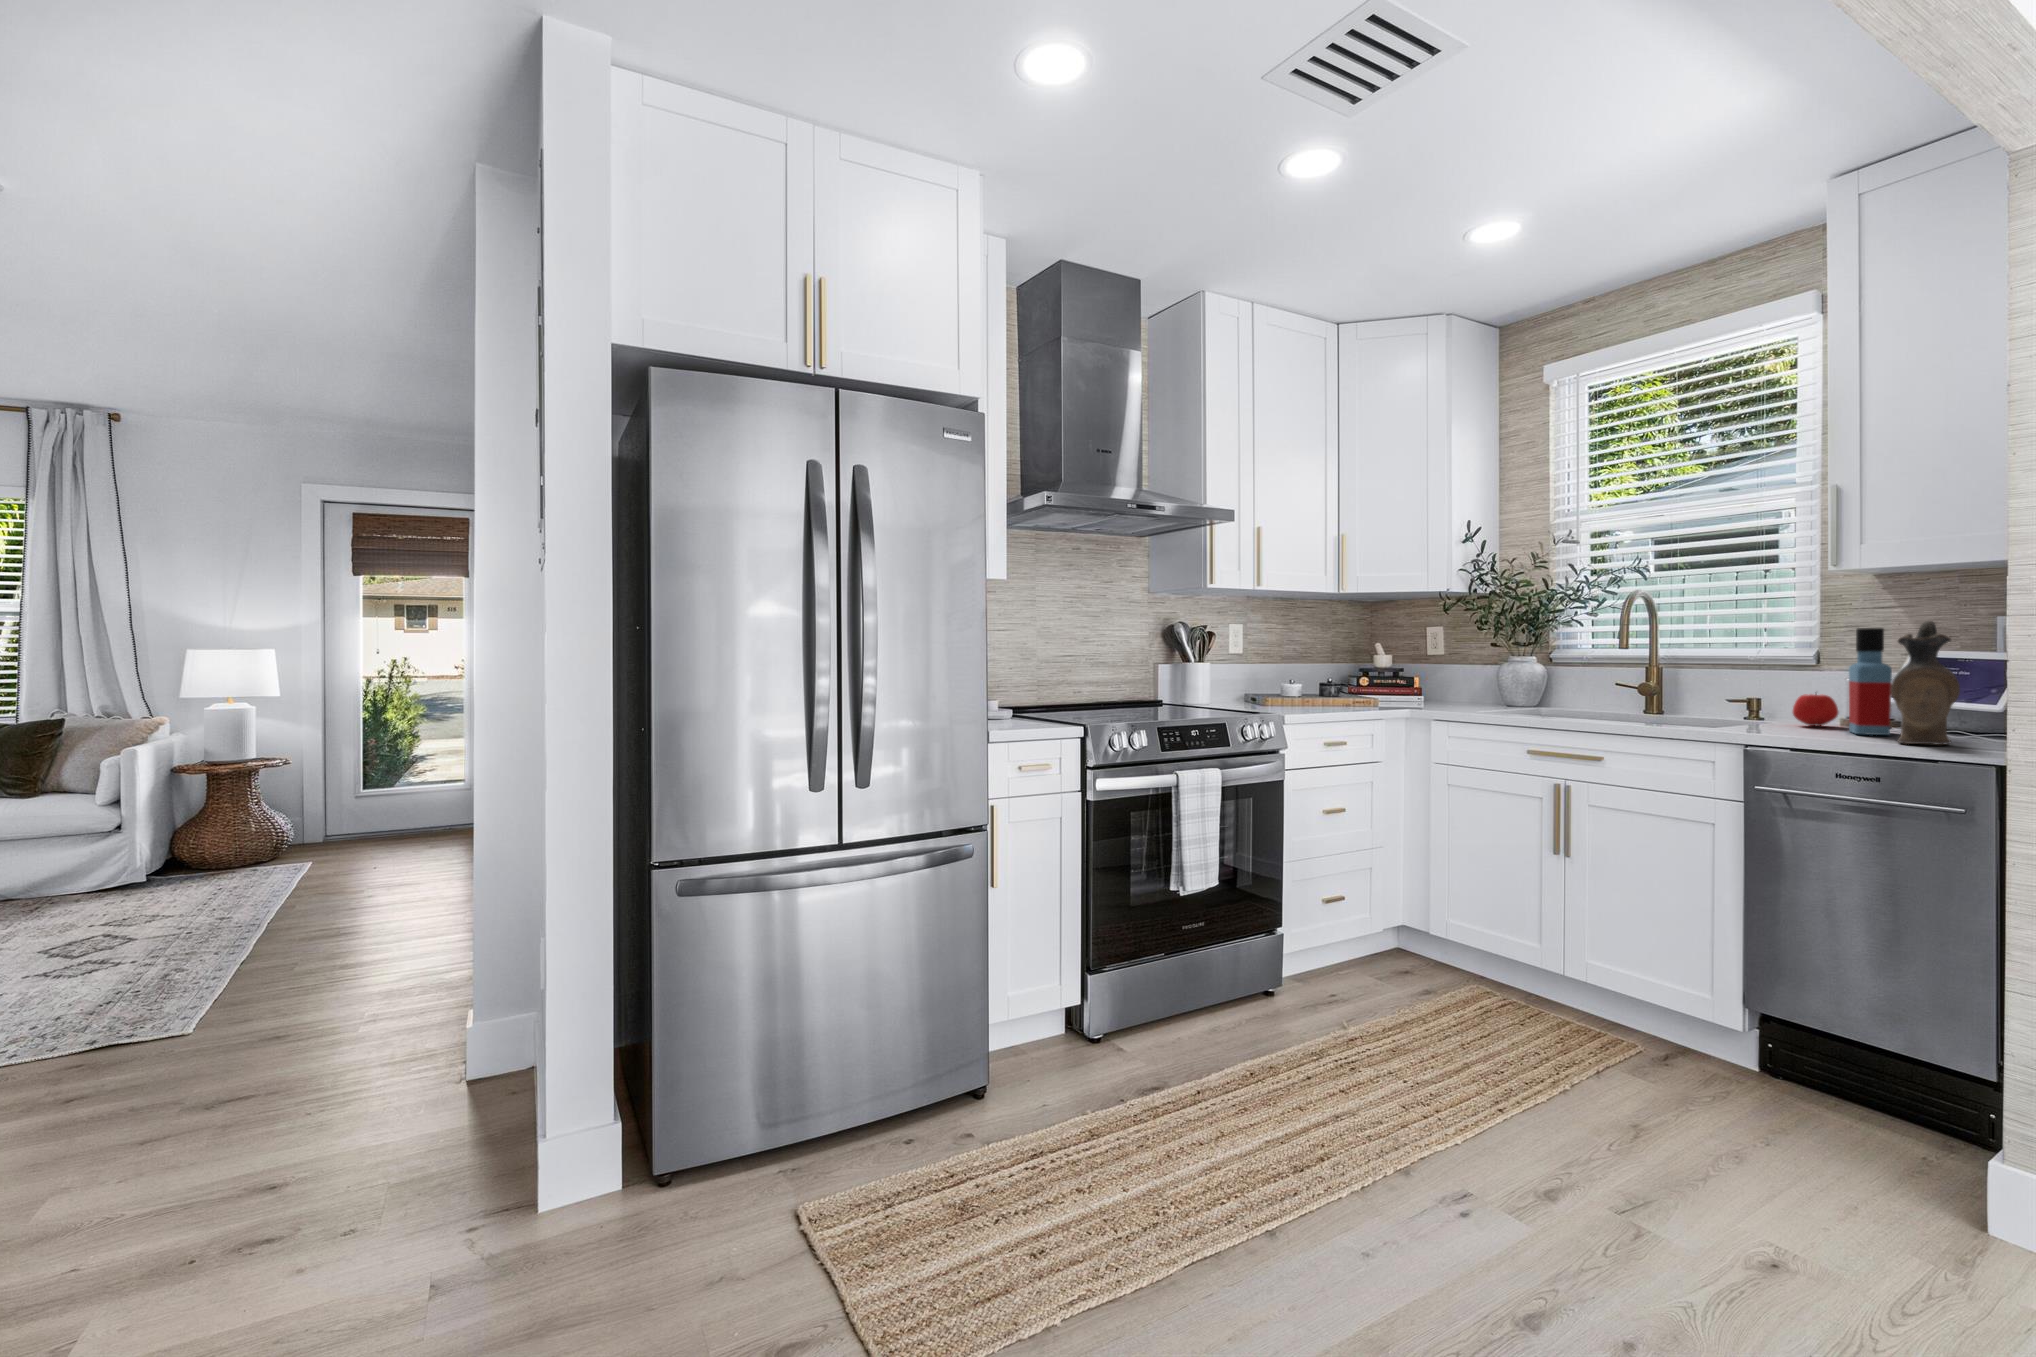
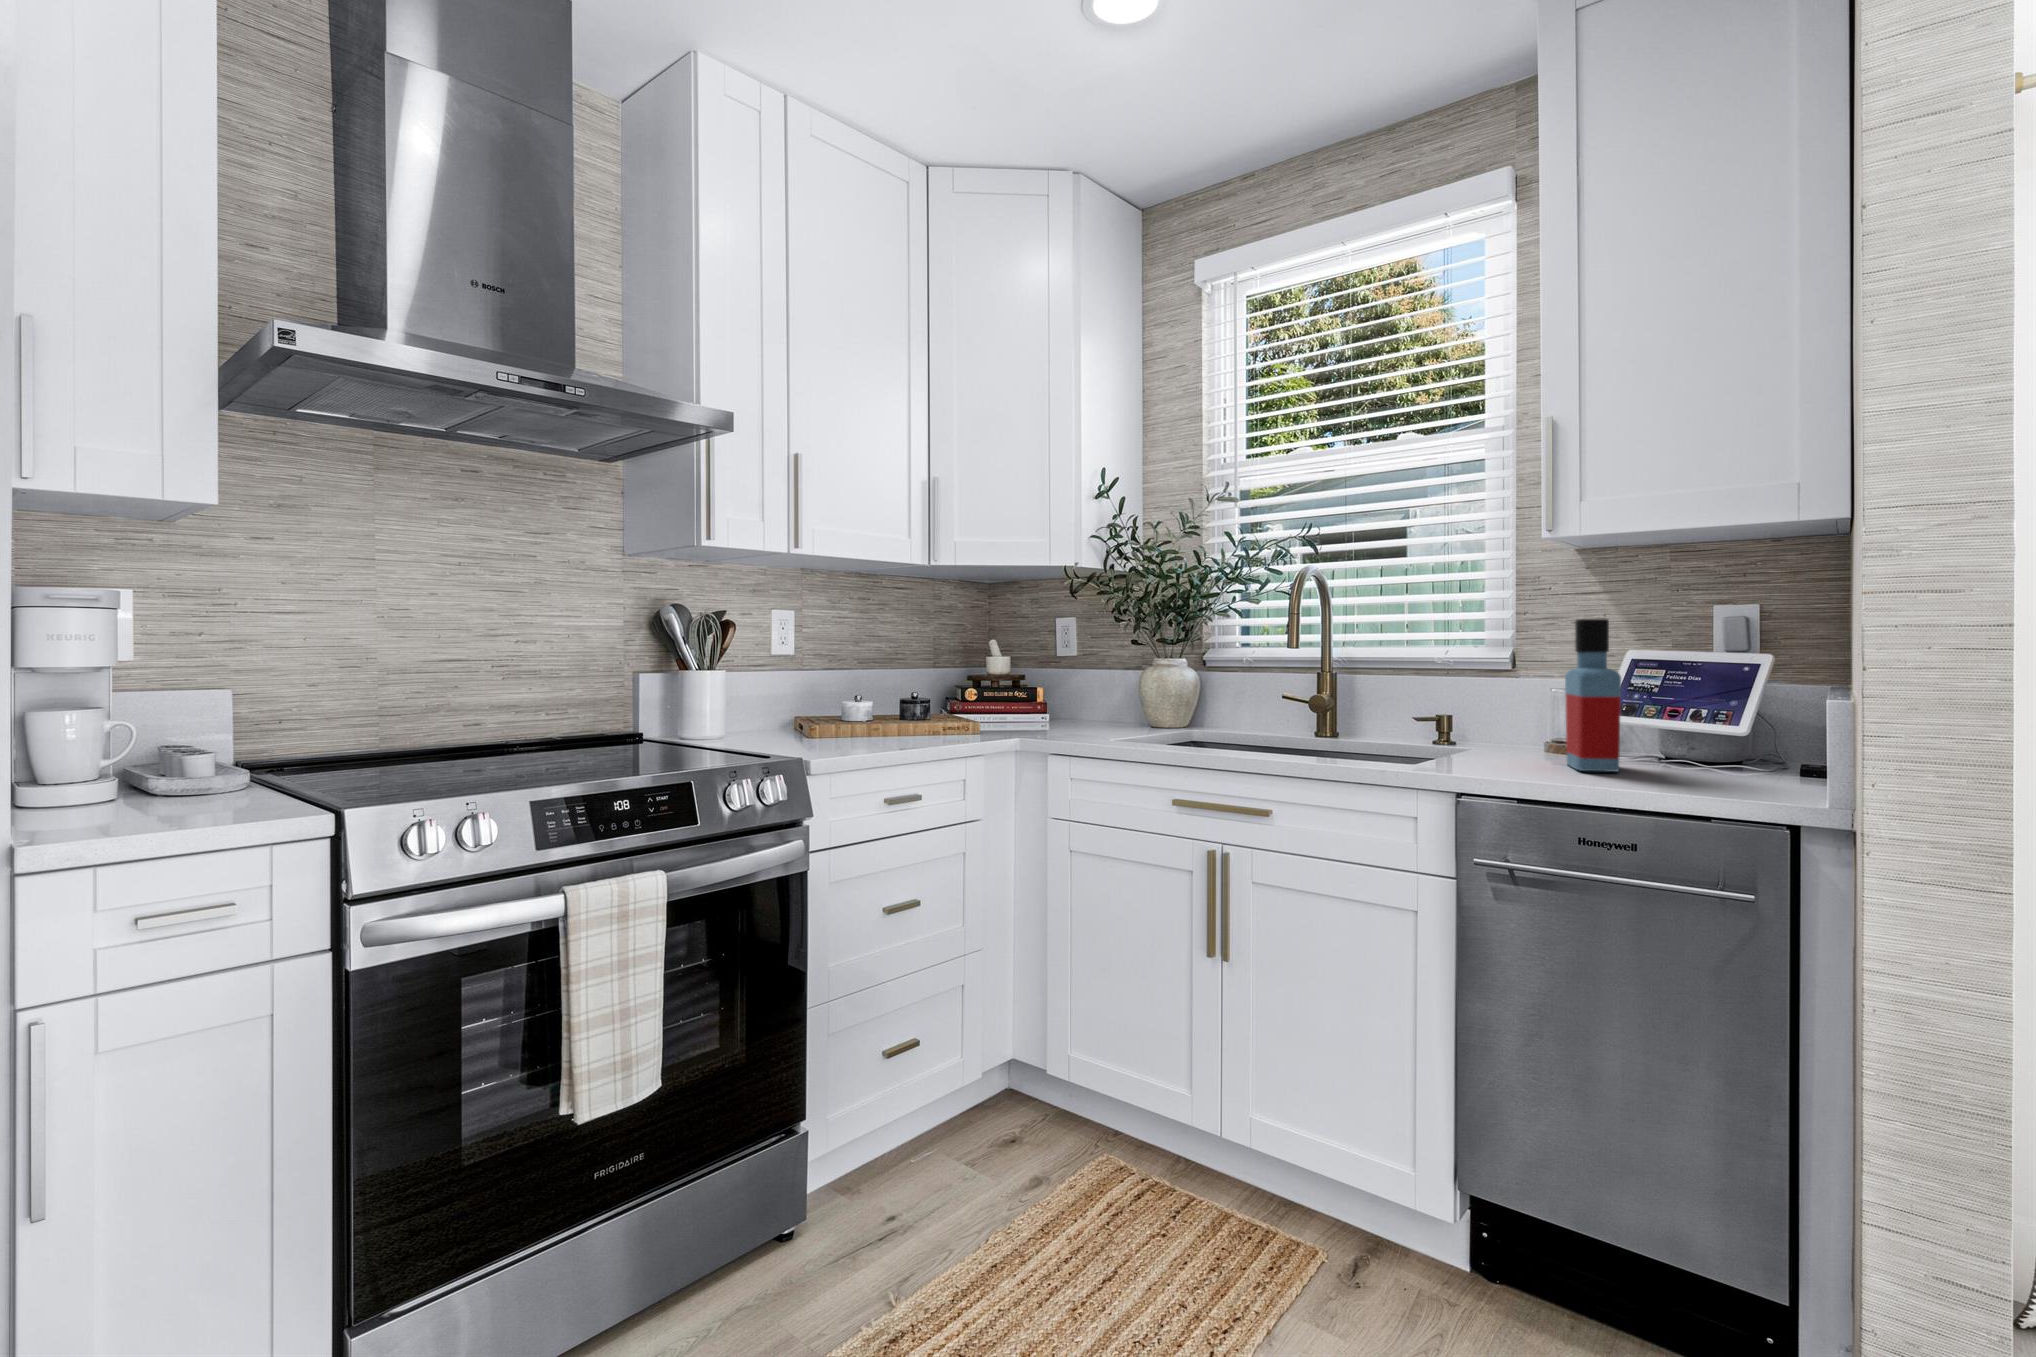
ceramic pitcher: present [1891,621,1960,745] -> none [1629,608,1716,789]
apple: present [1793,694,1839,726] -> none [1496,707,1551,756]

